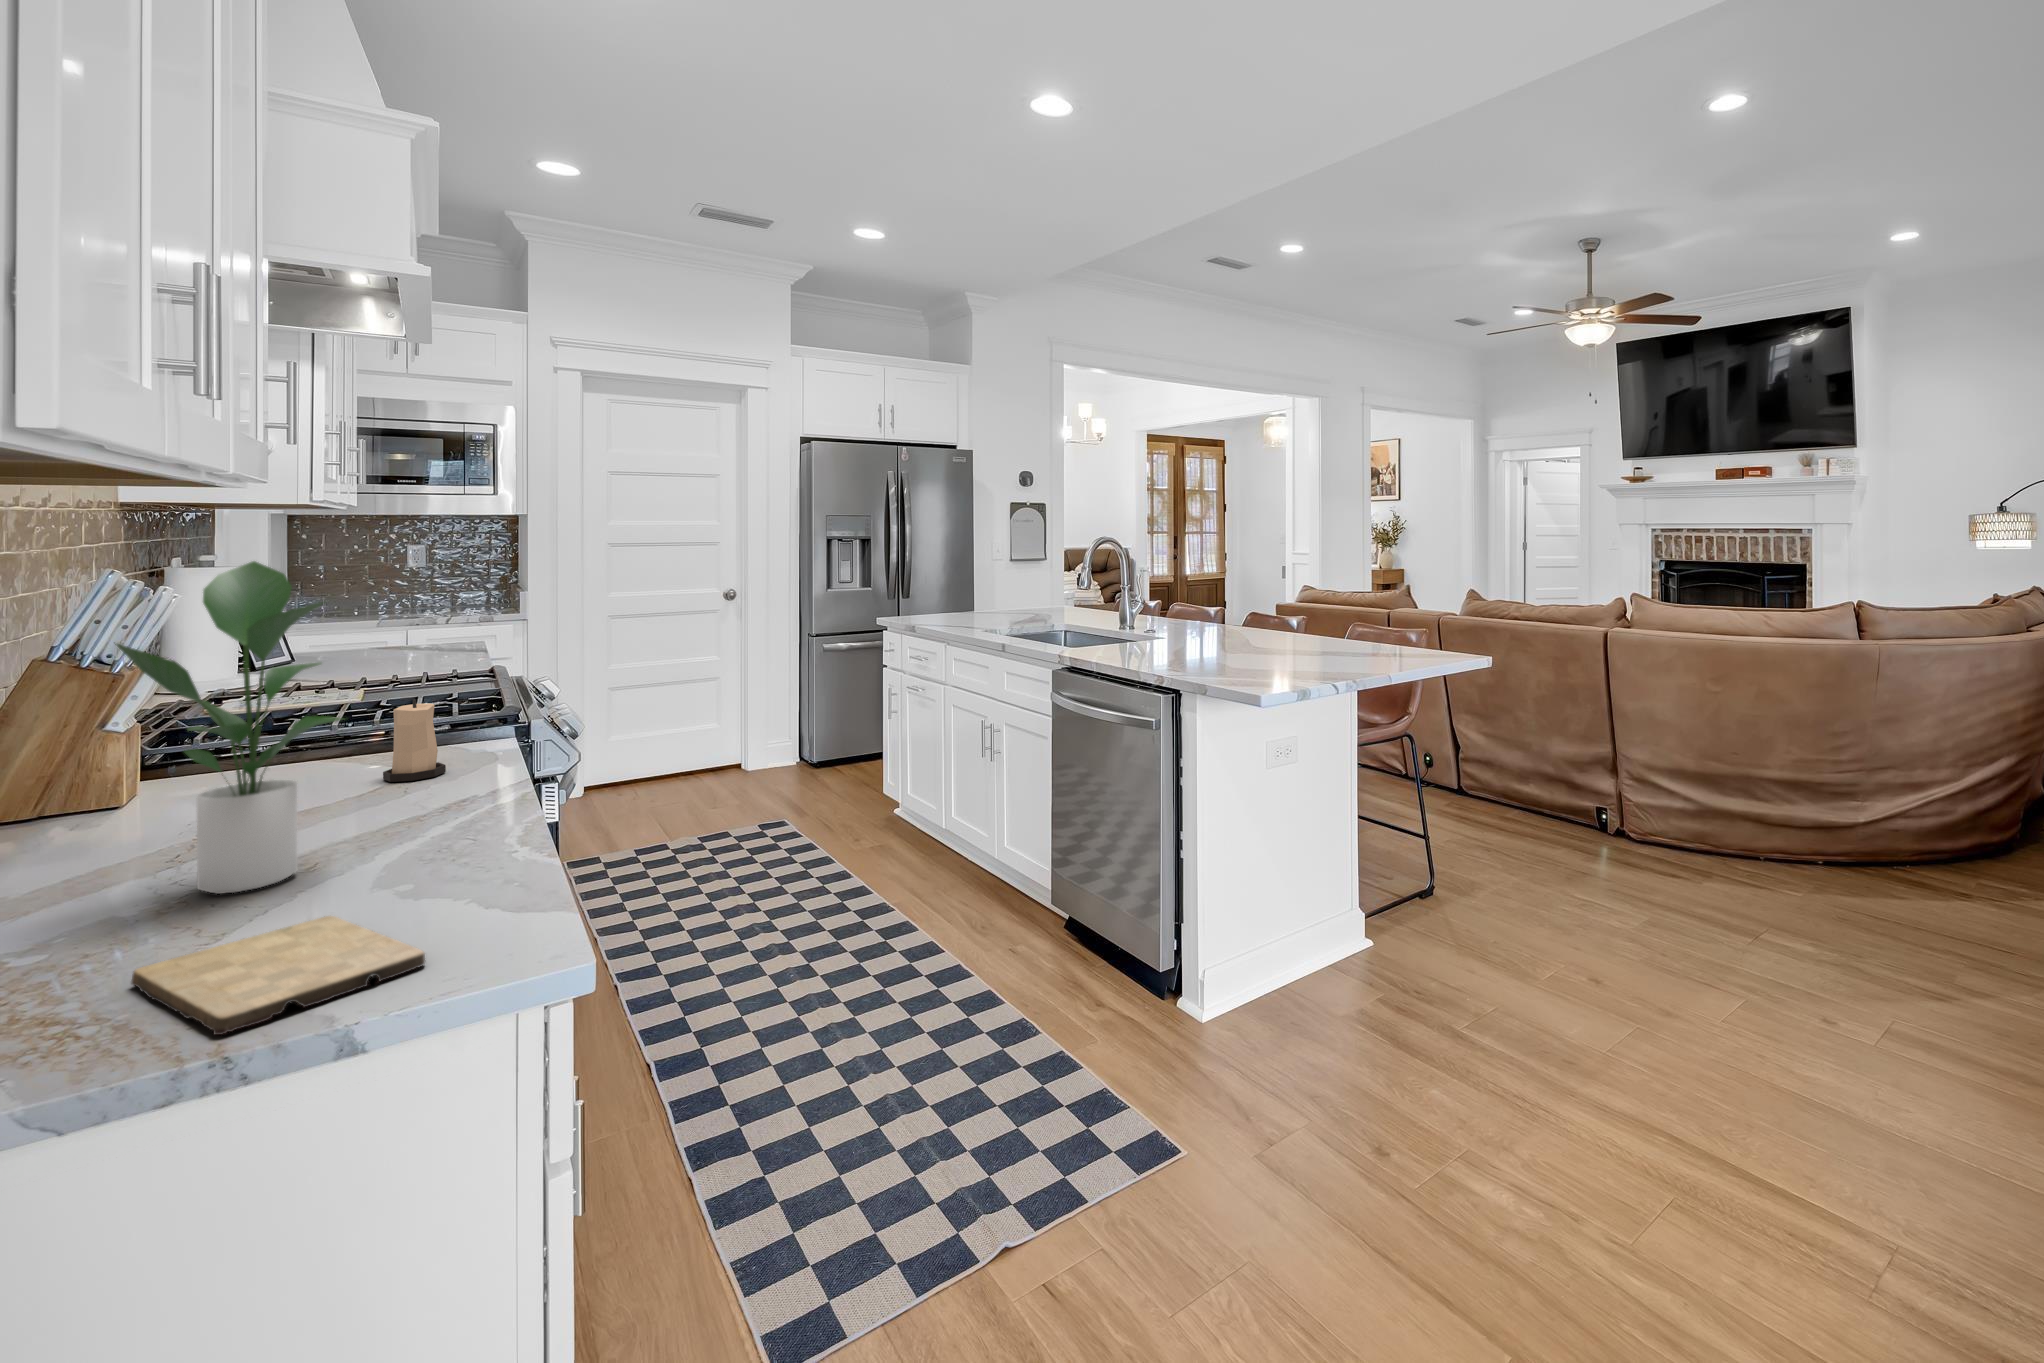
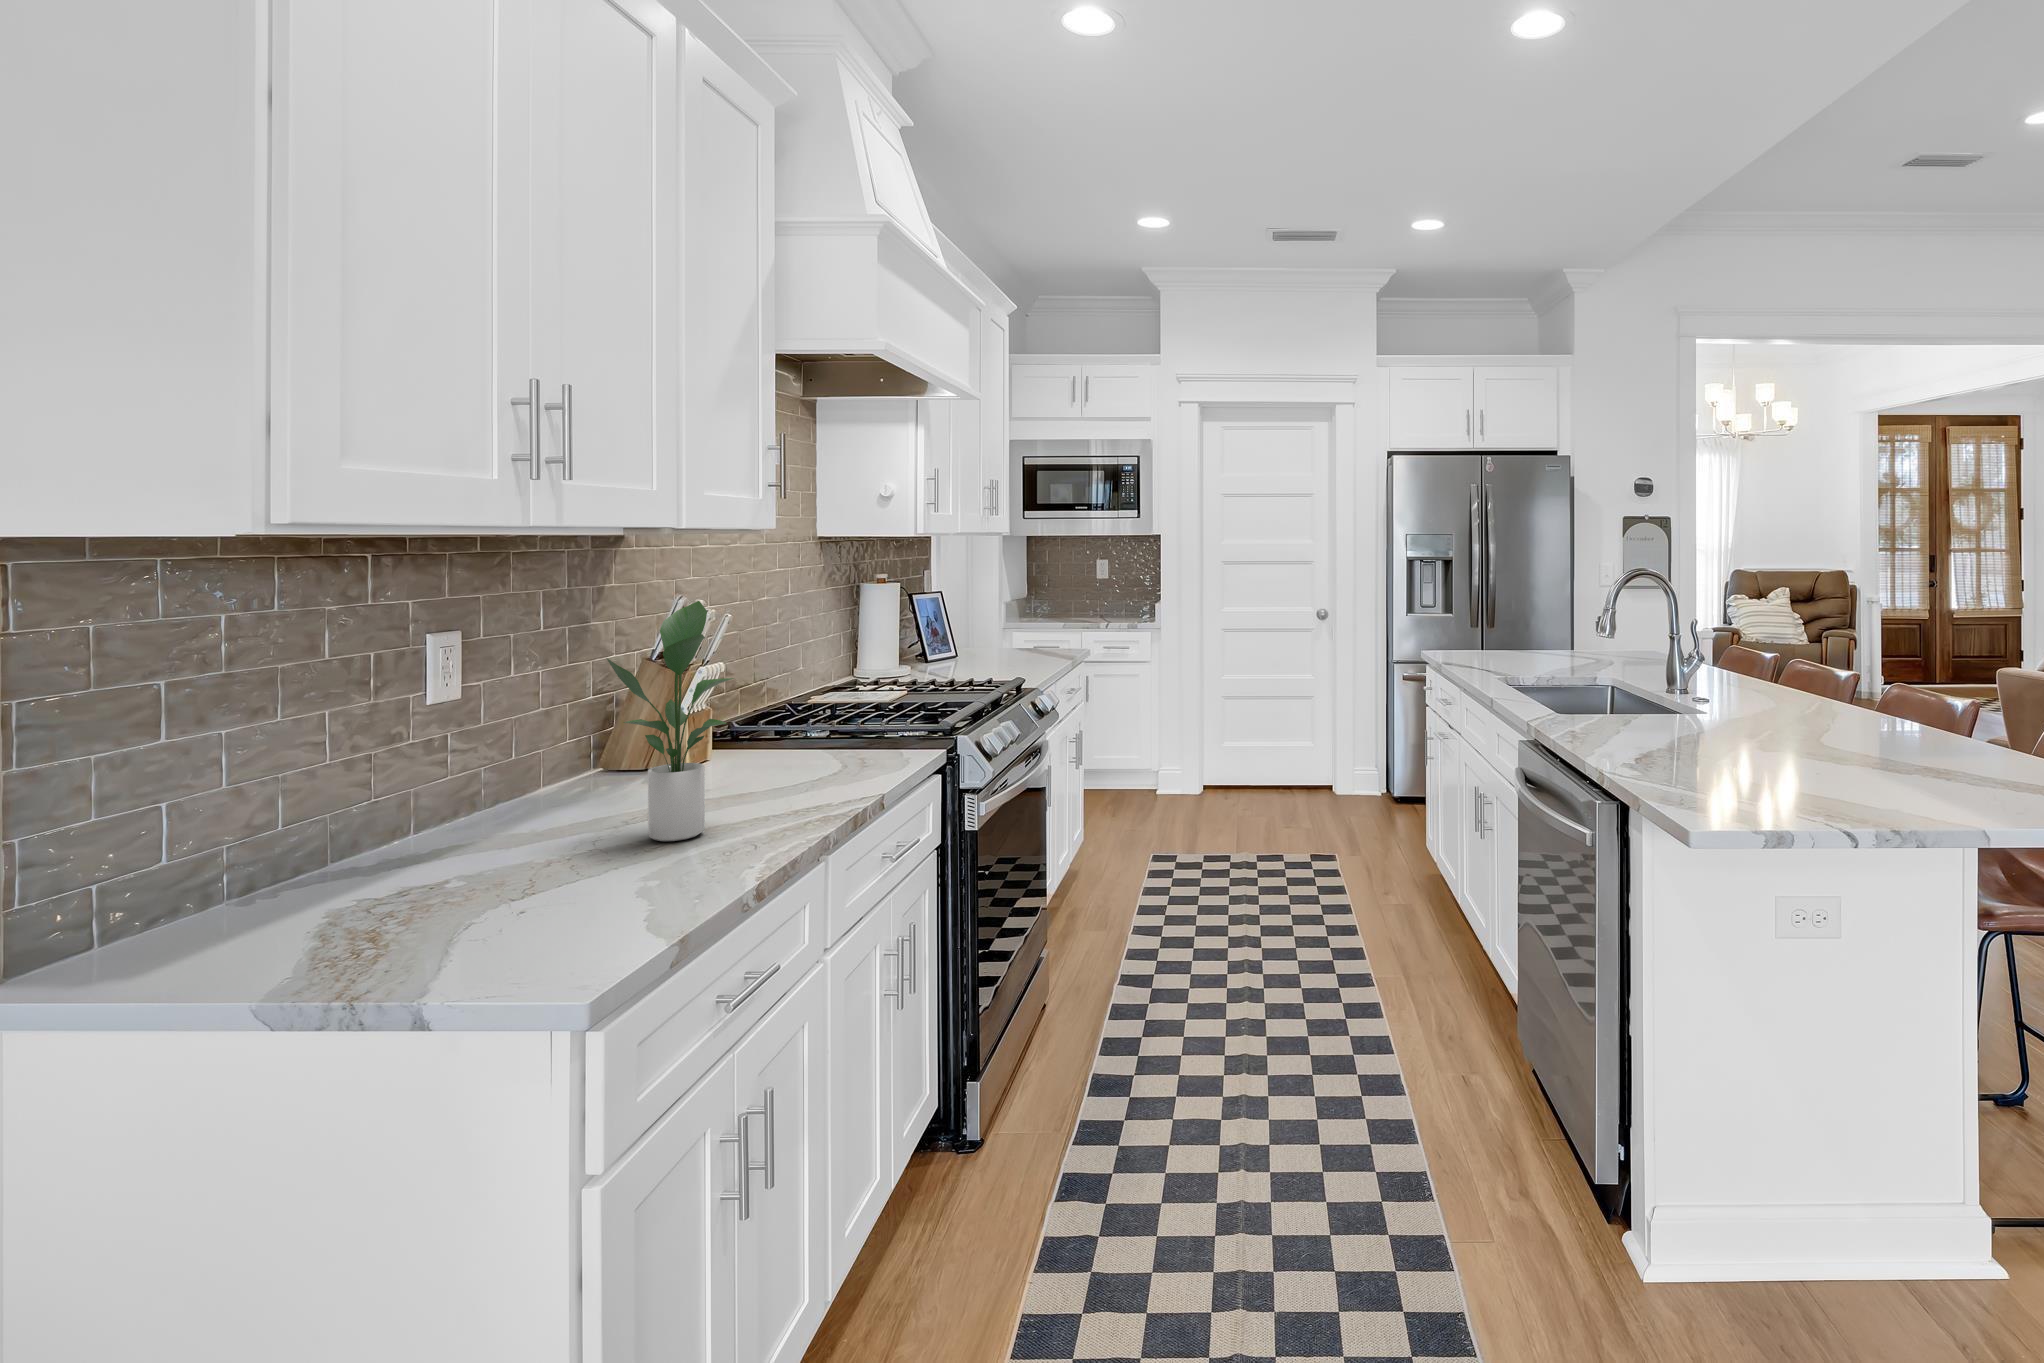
candle: present [383,699,446,782] -> none [842,707,879,774]
cutting board: present [131,916,425,1035] -> none [518,871,659,939]

